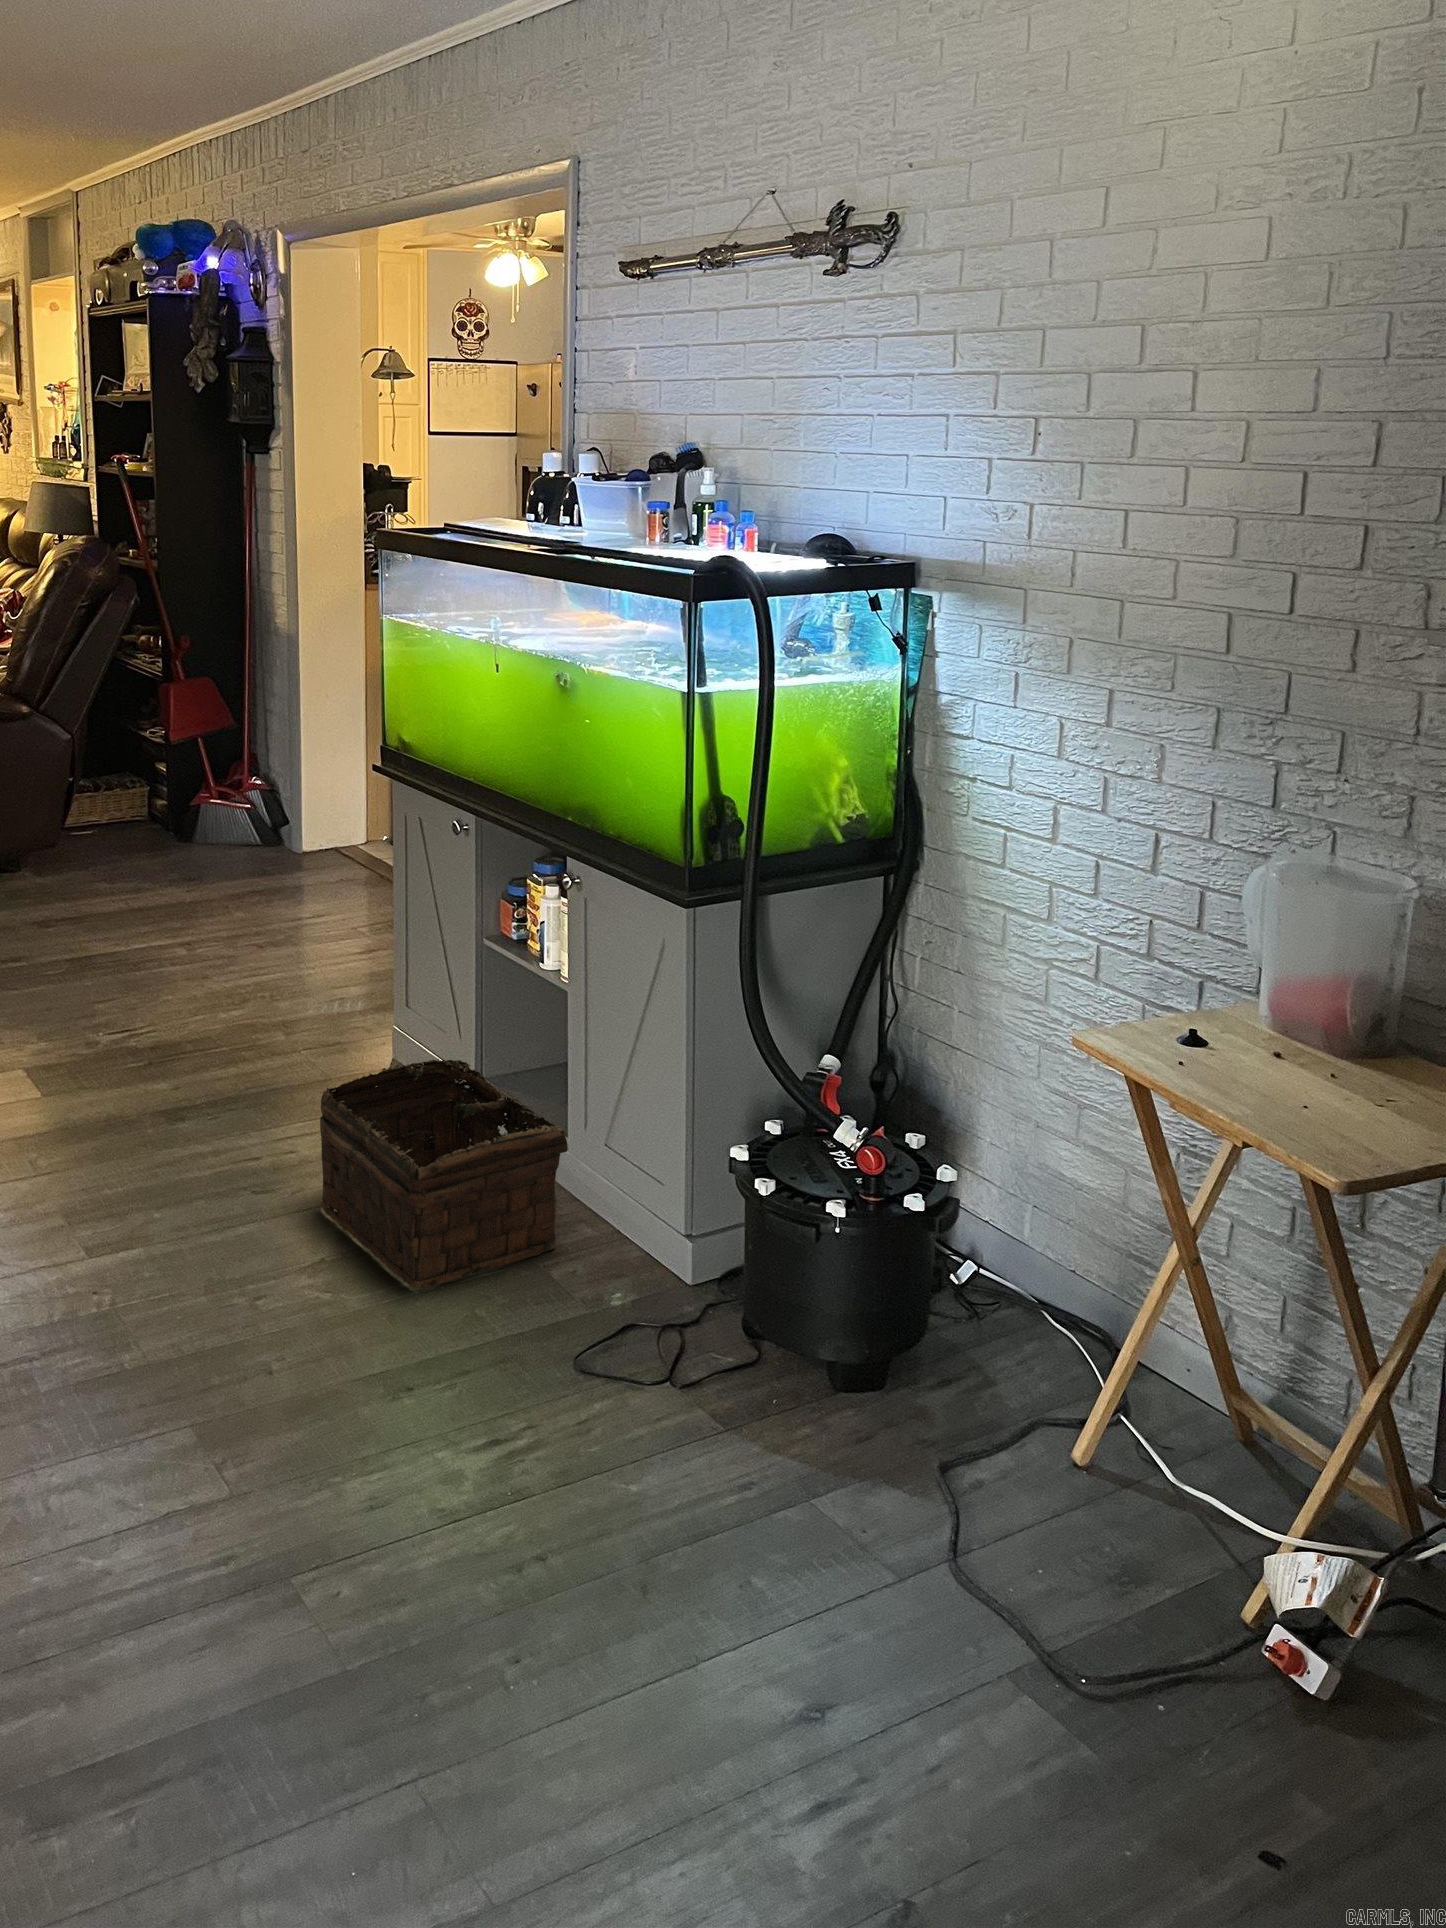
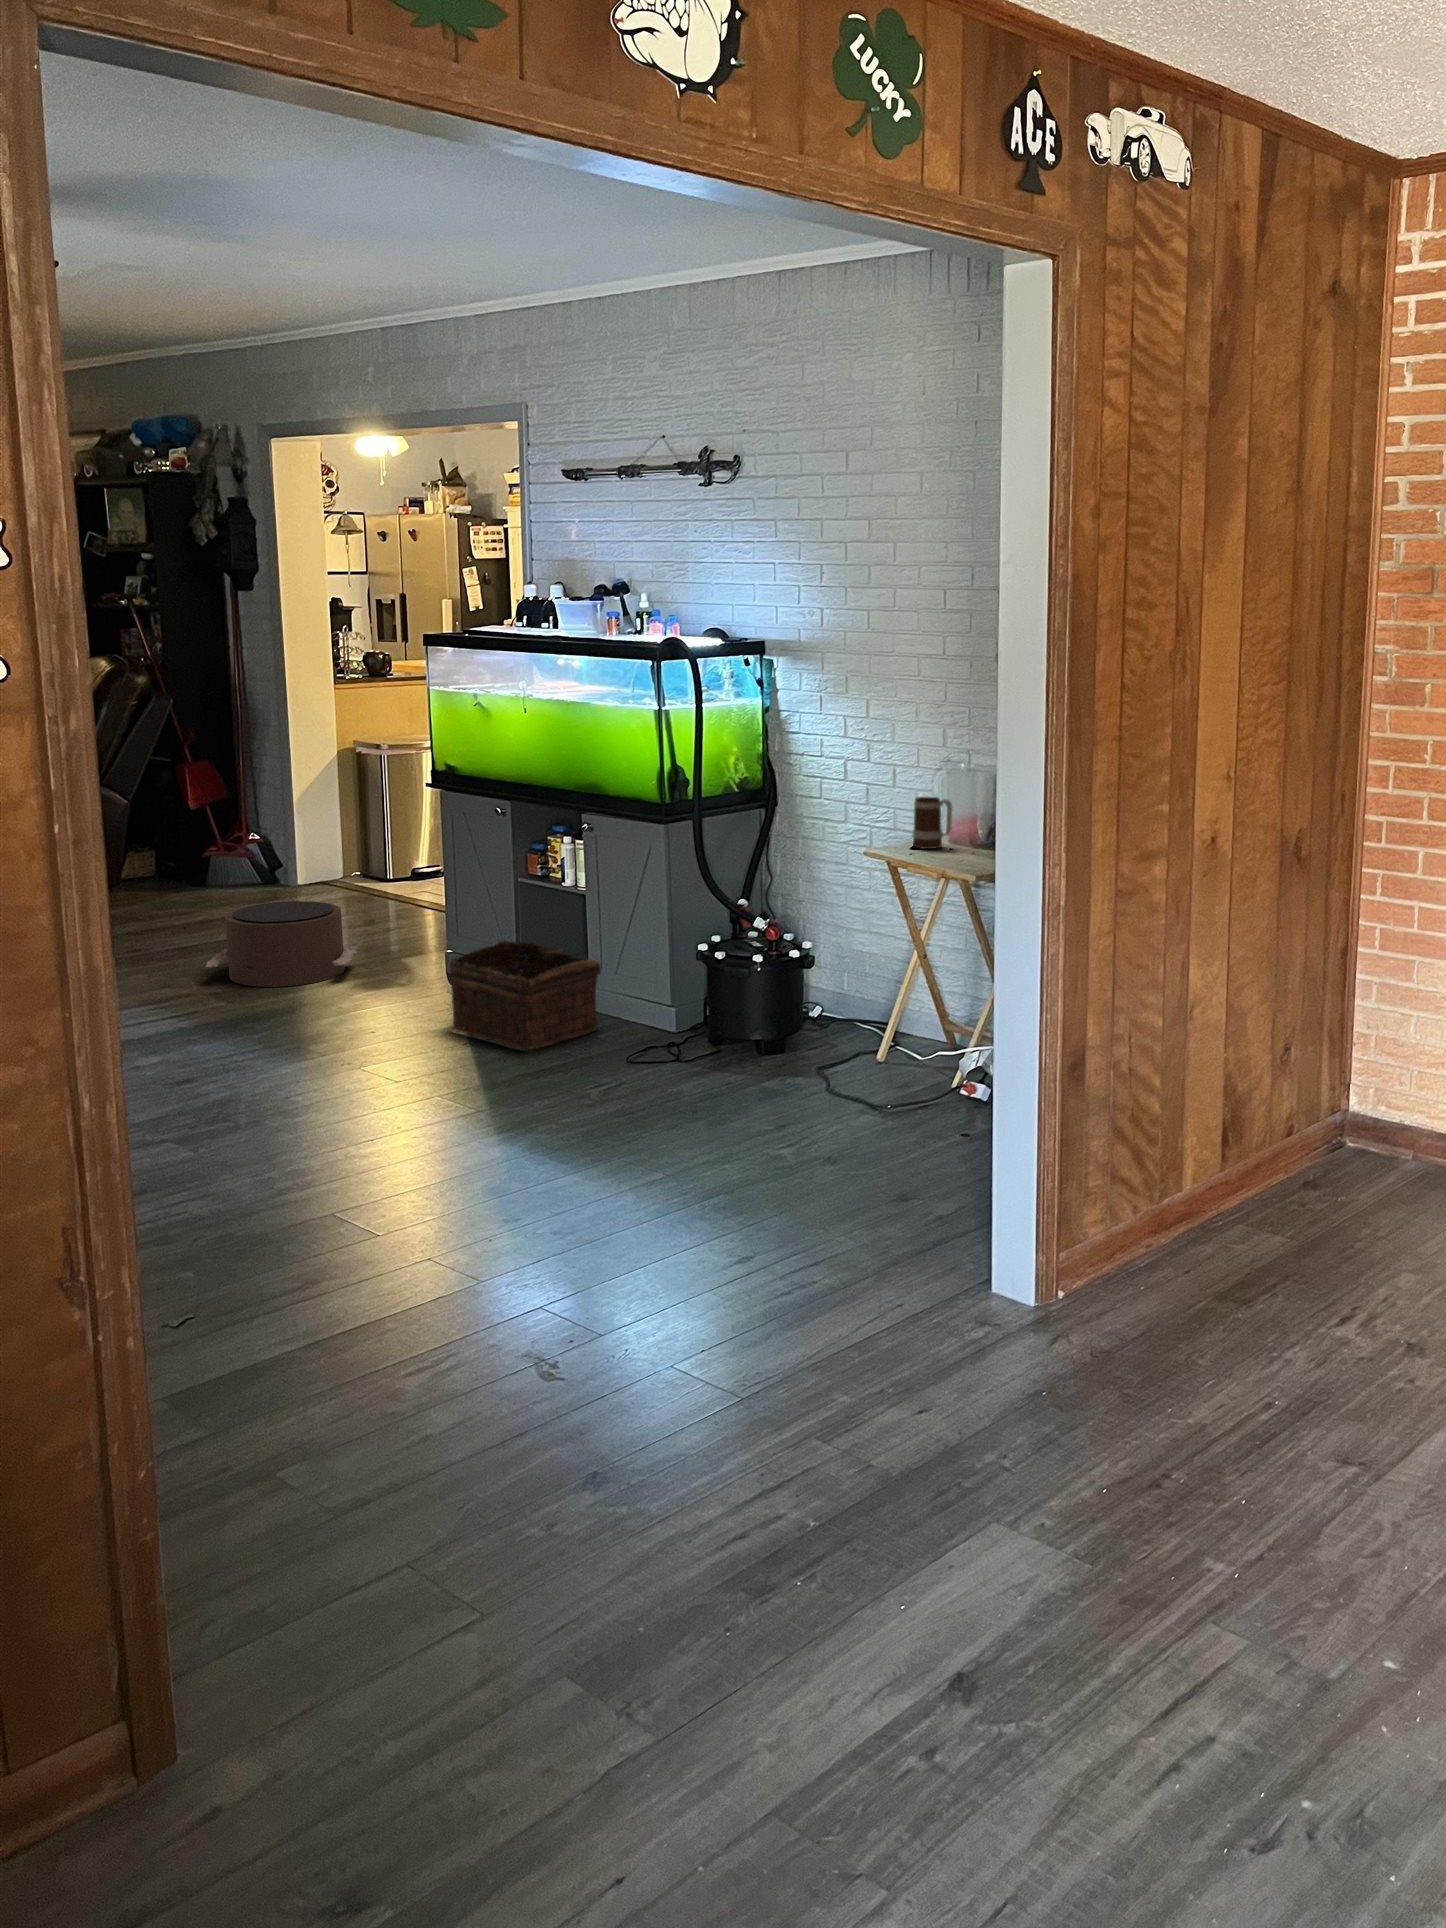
pouf: none [47,915,277,1058] -> present [206,901,358,987]
mug: none [1176,934,1279,1058] -> present [912,797,952,849]

